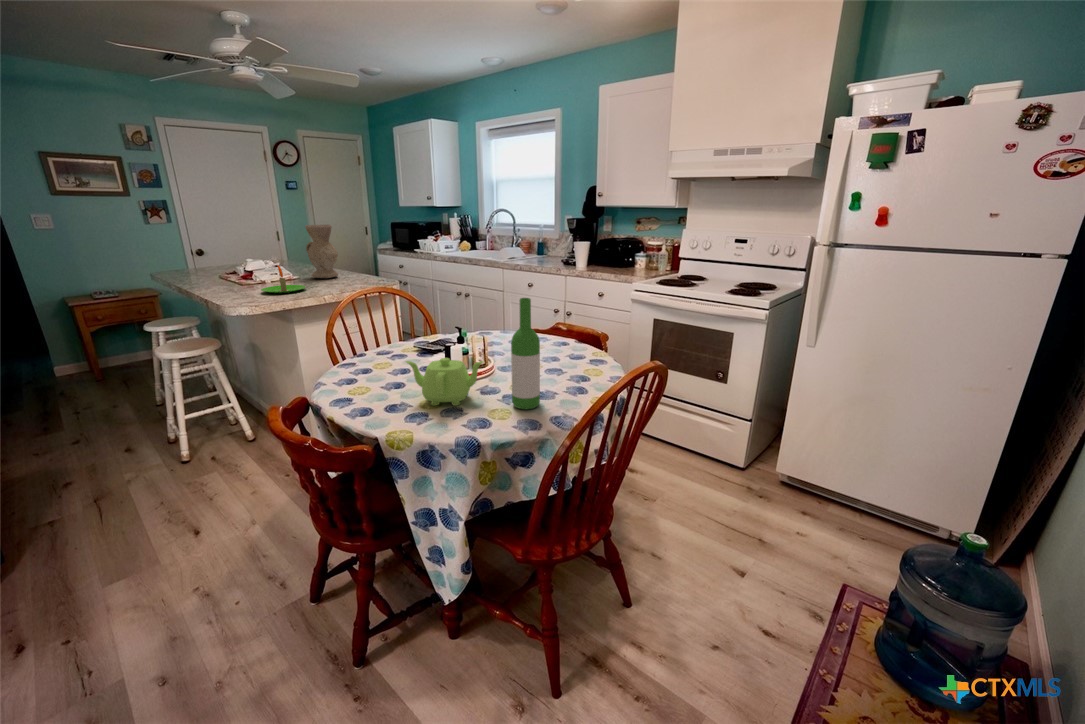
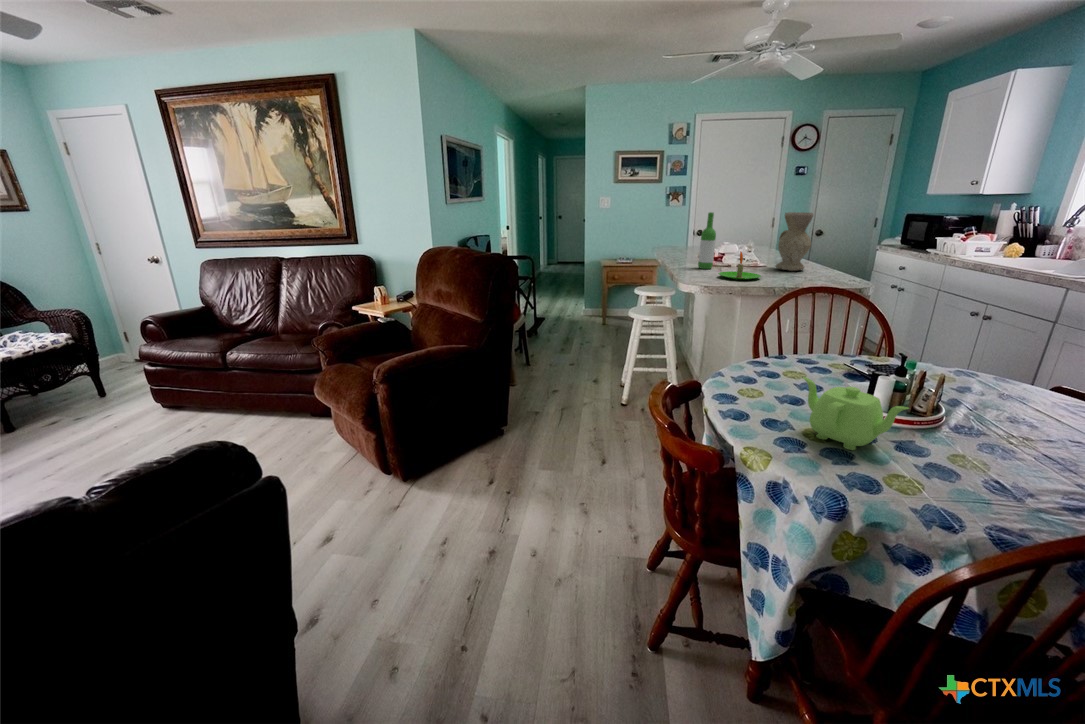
wine bottle: present [511,298,540,409] -> present [698,212,716,269]

